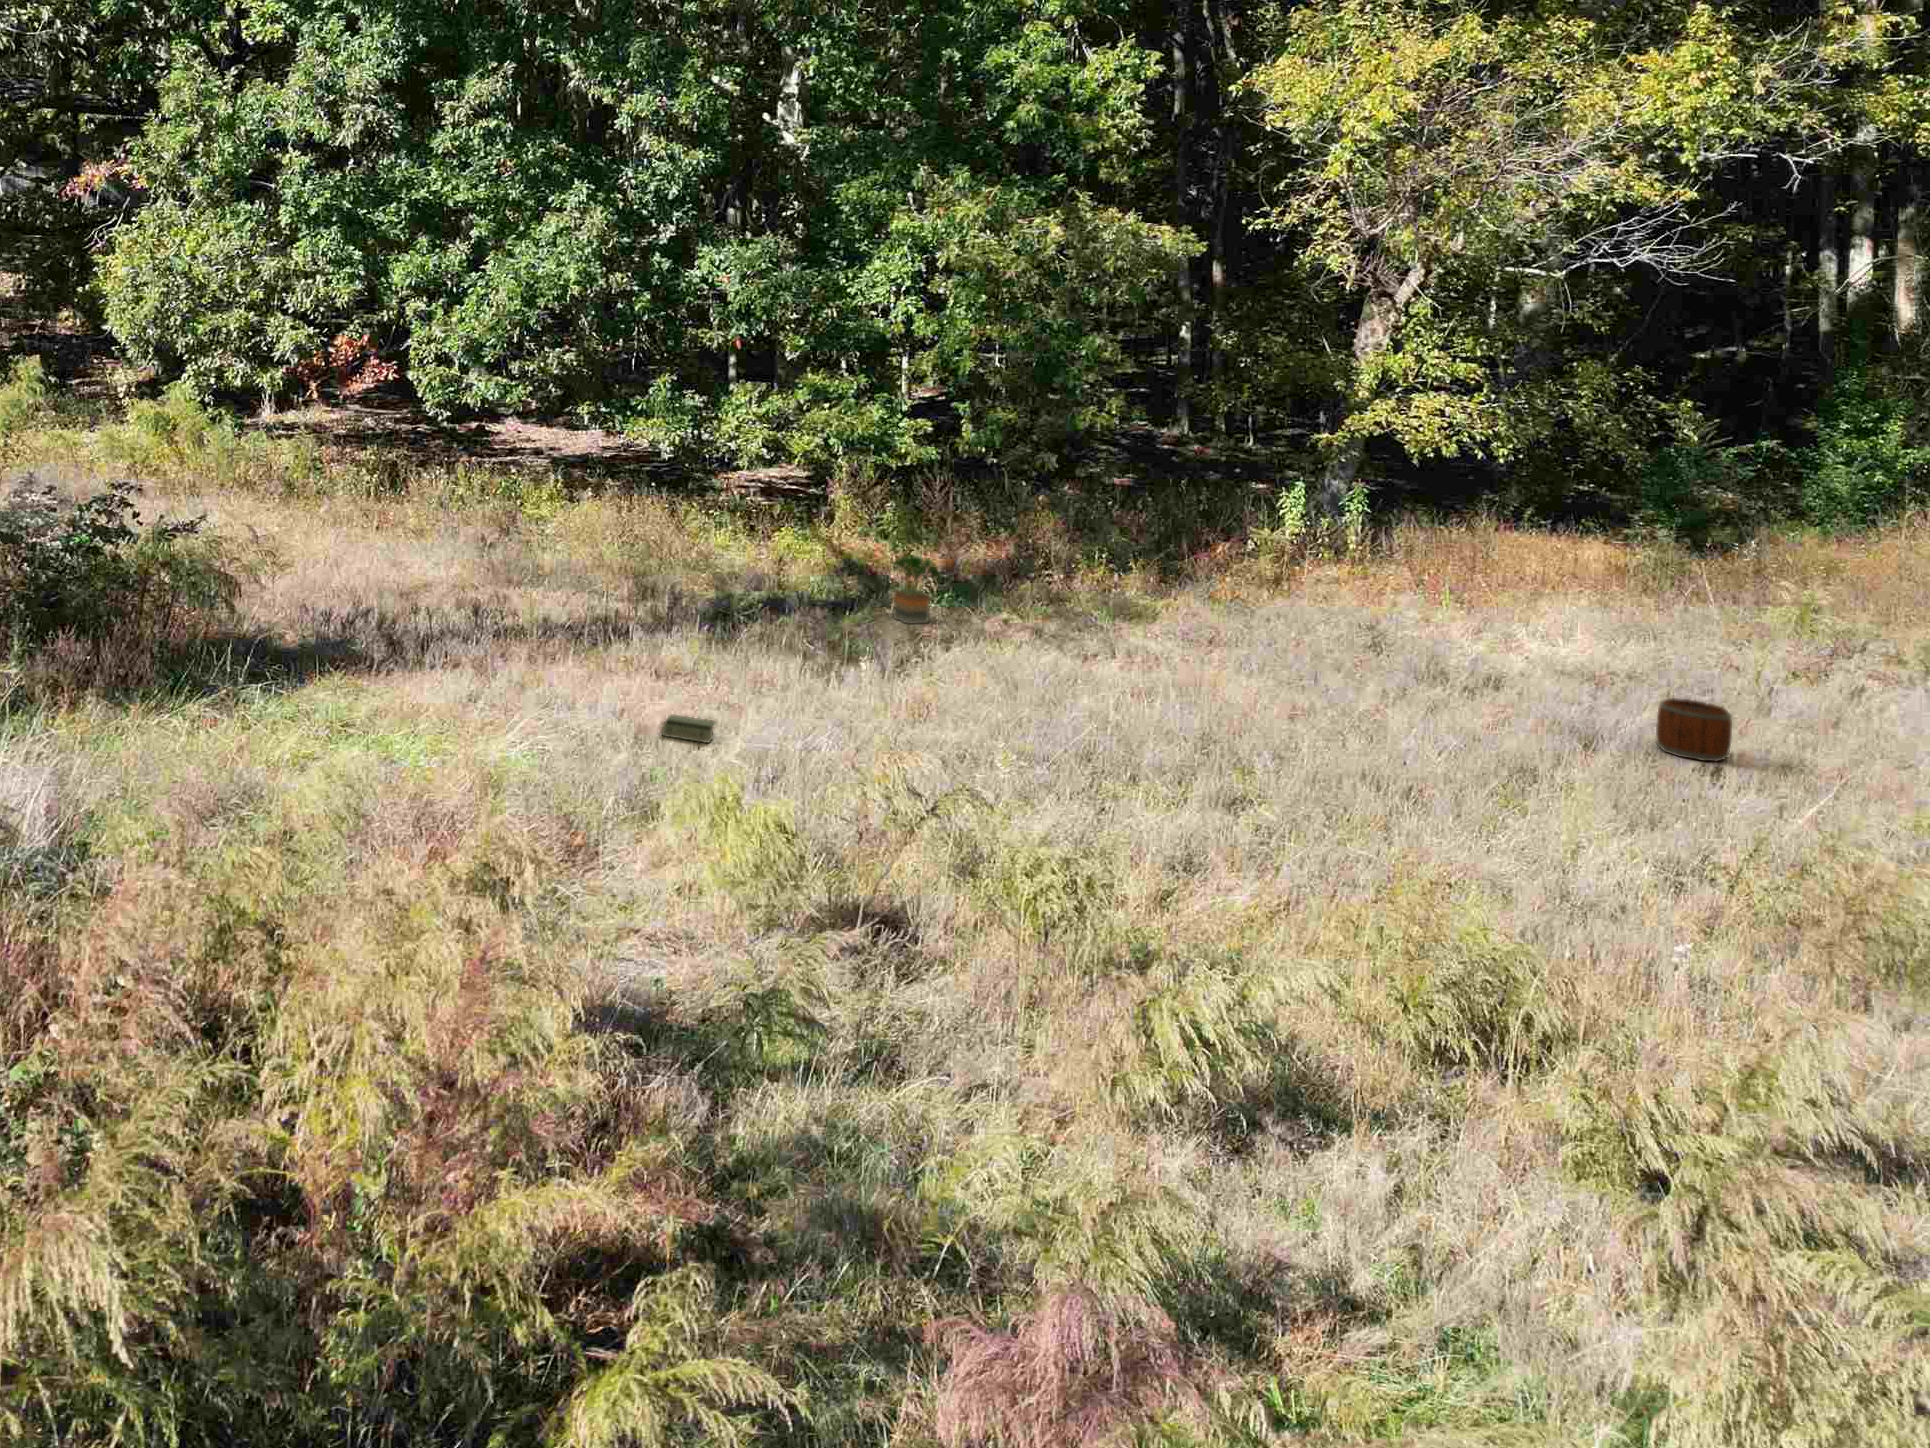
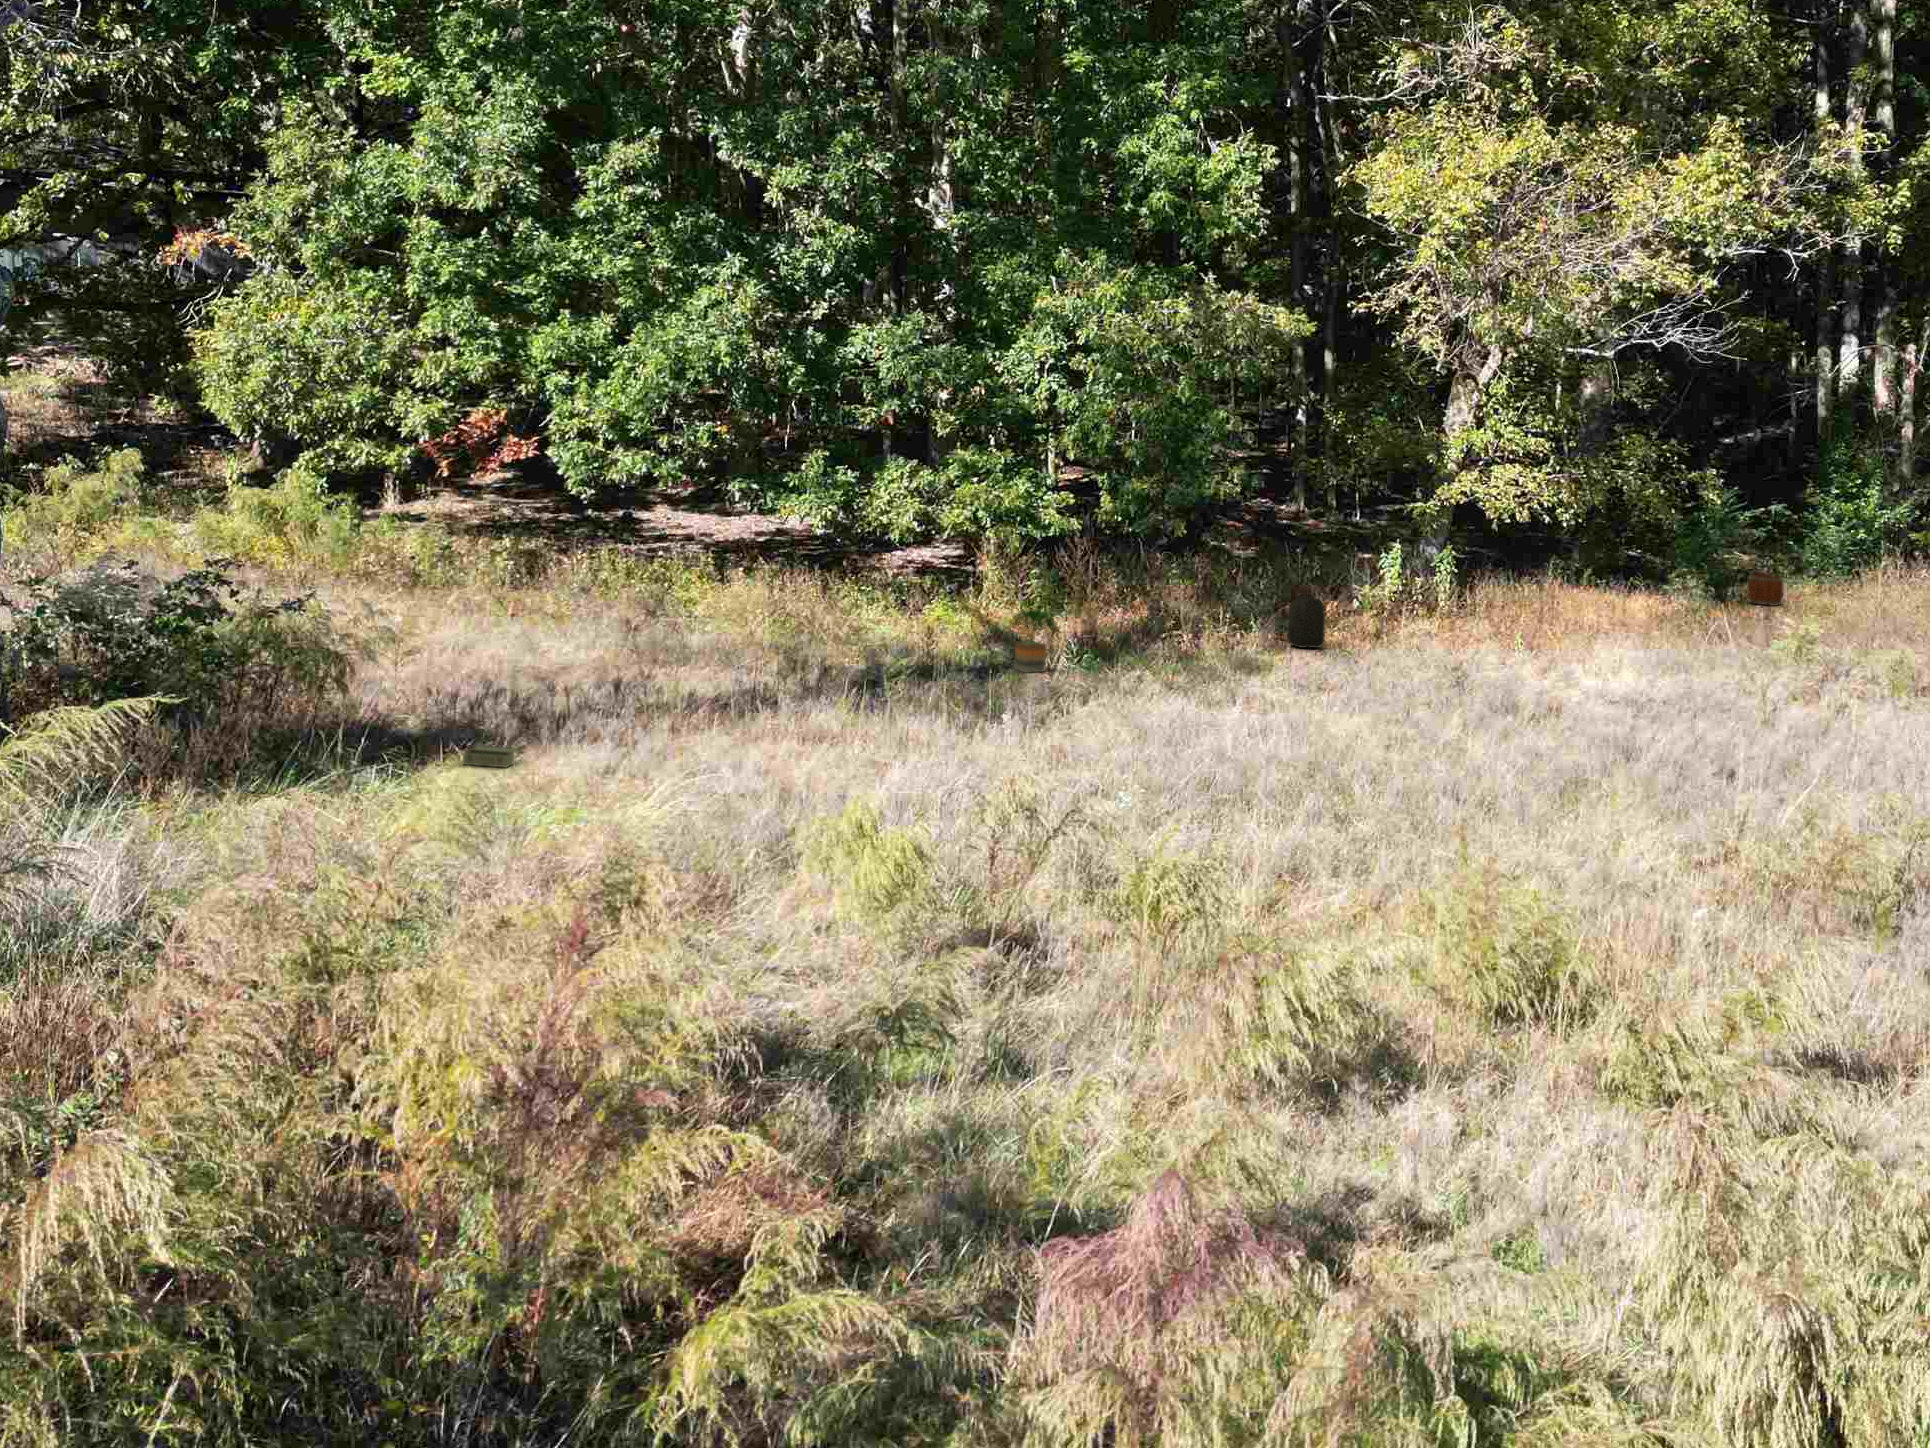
backpack: none [1181,541,1229,601] -> present [1287,594,1326,648]
bucket: present [1656,698,1732,761] -> present [1748,574,1783,606]
toolbox: present [662,715,716,743] -> present [463,745,520,767]

